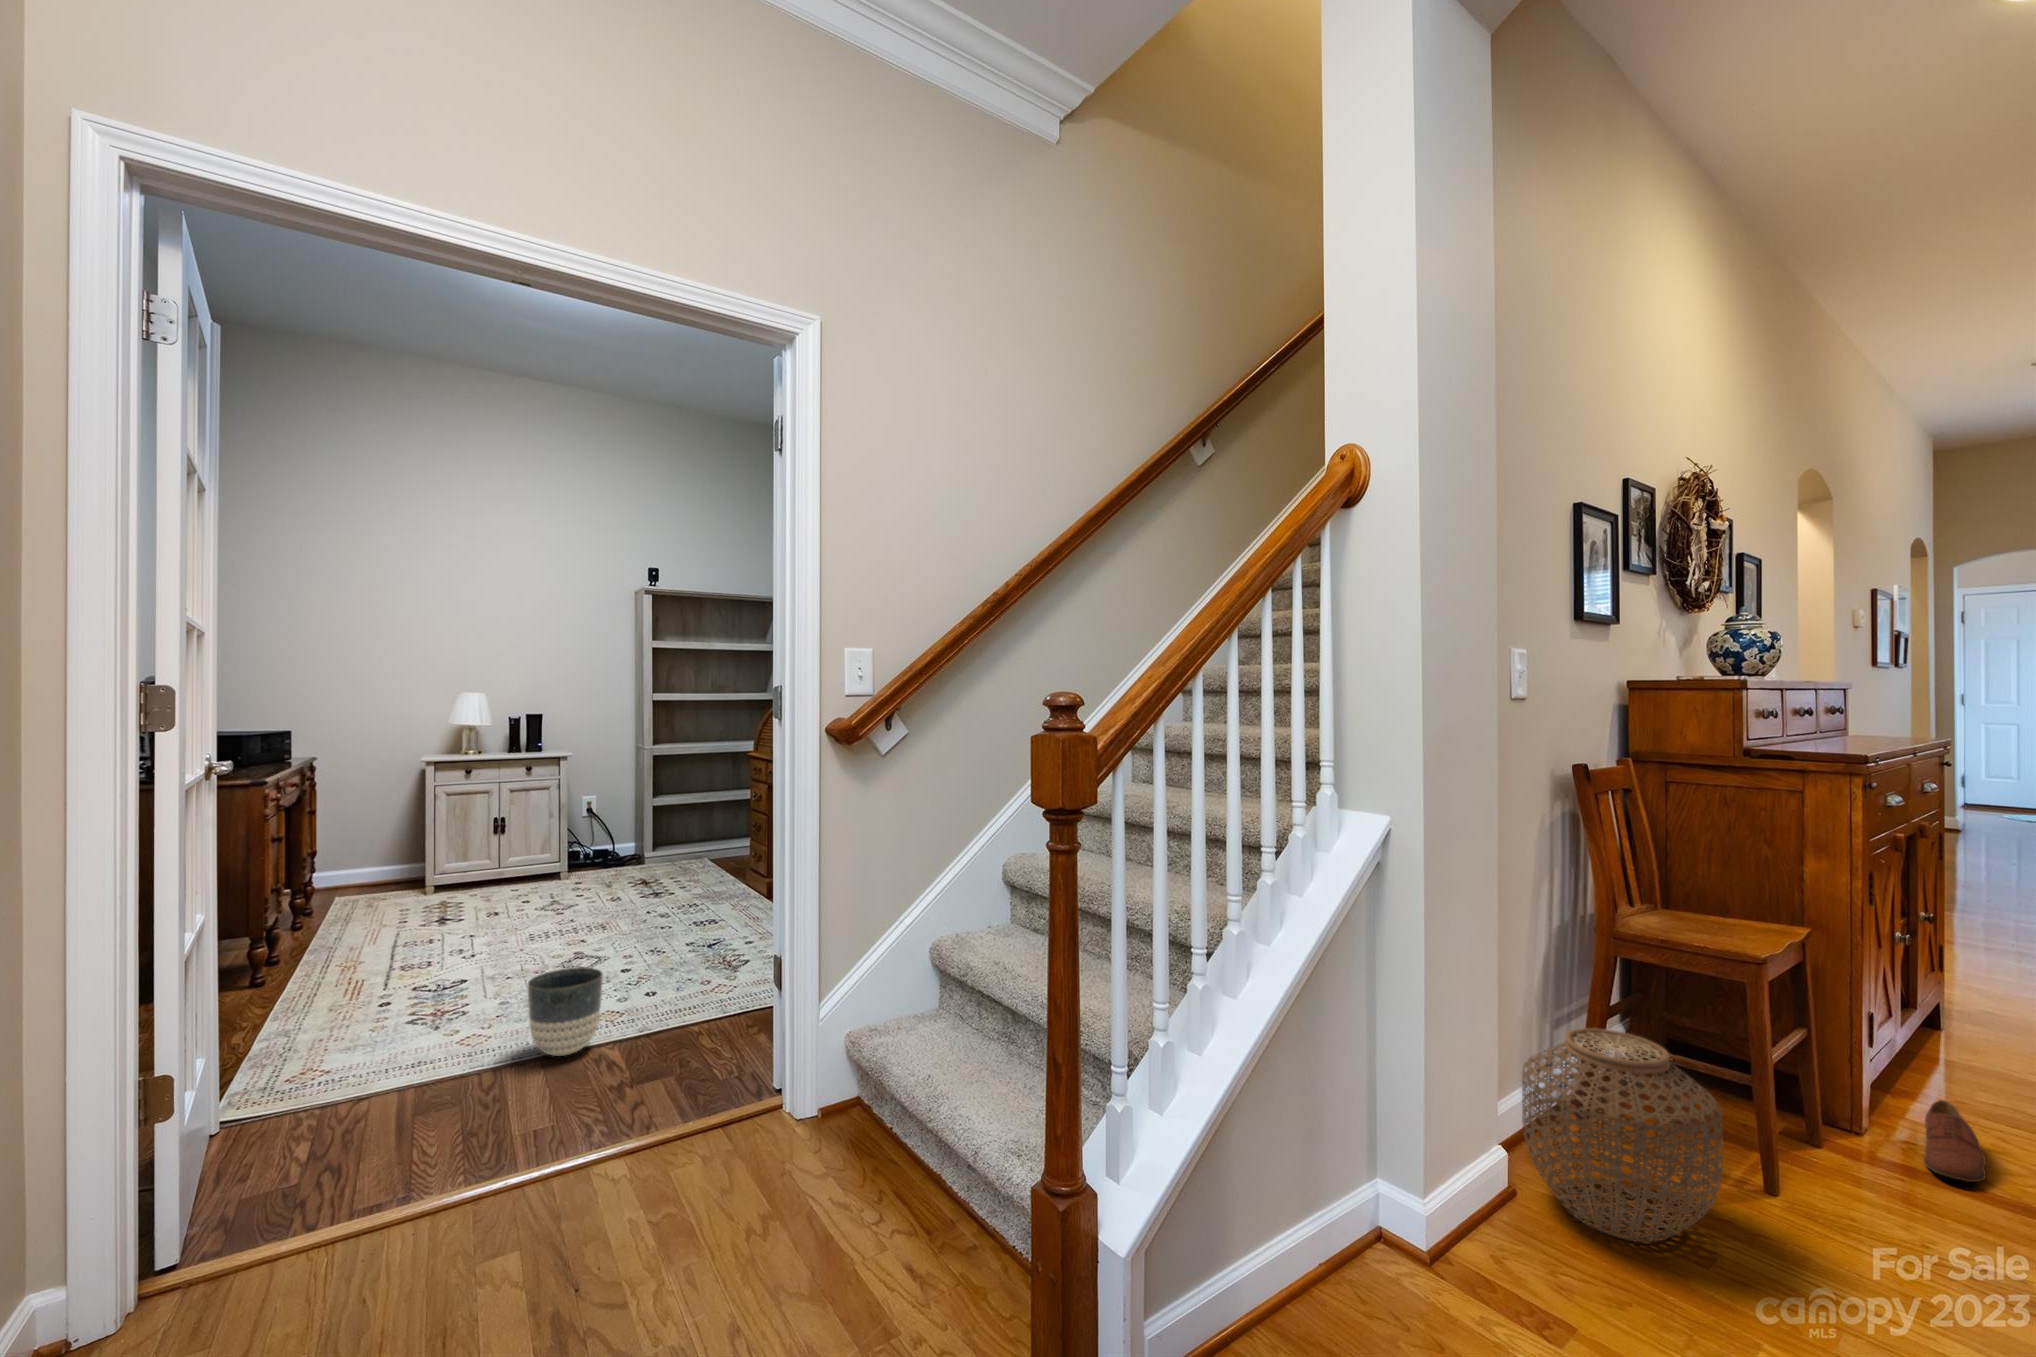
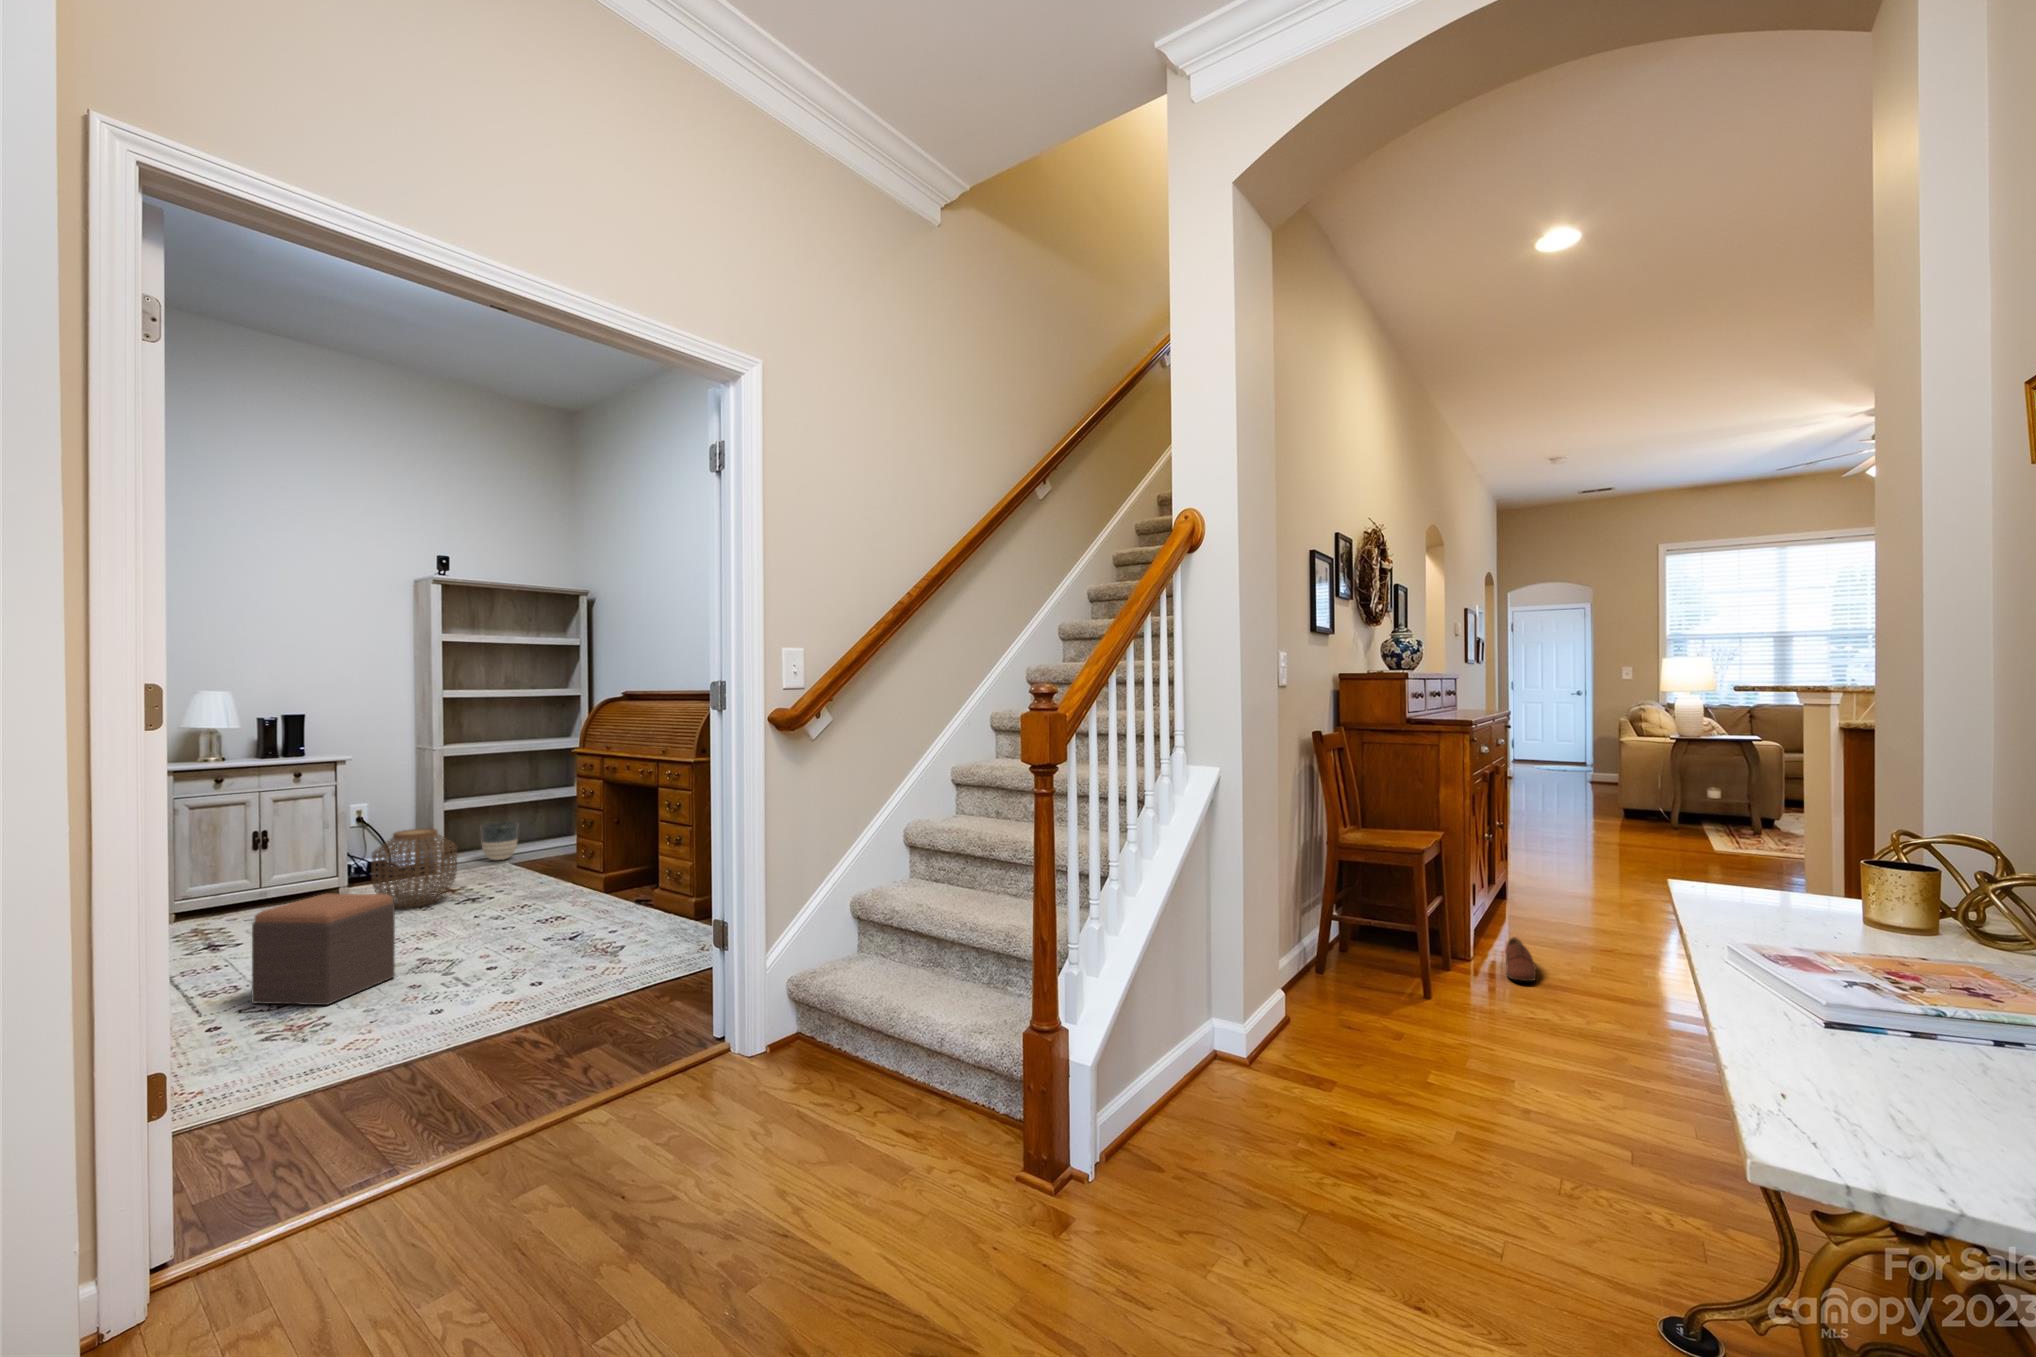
footstool: none [423,885,545,995] -> present [252,894,395,1005]
planter: present [528,967,603,1056] -> present [481,822,518,860]
woven basket: present [1522,1028,1723,1242] -> present [372,828,457,908]

